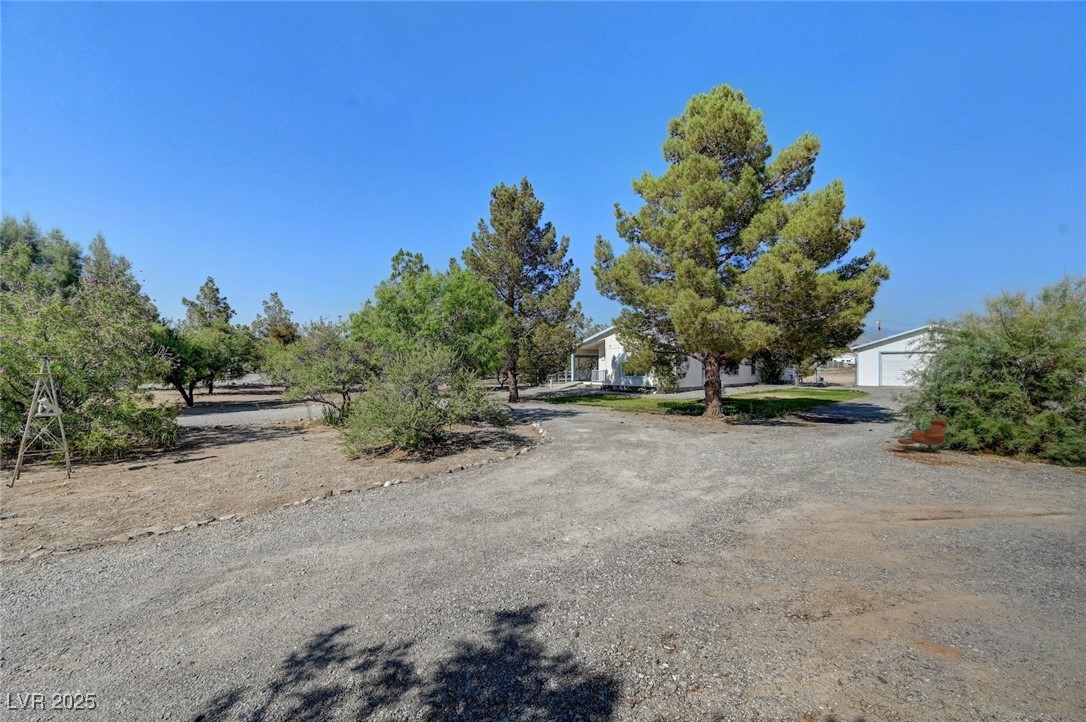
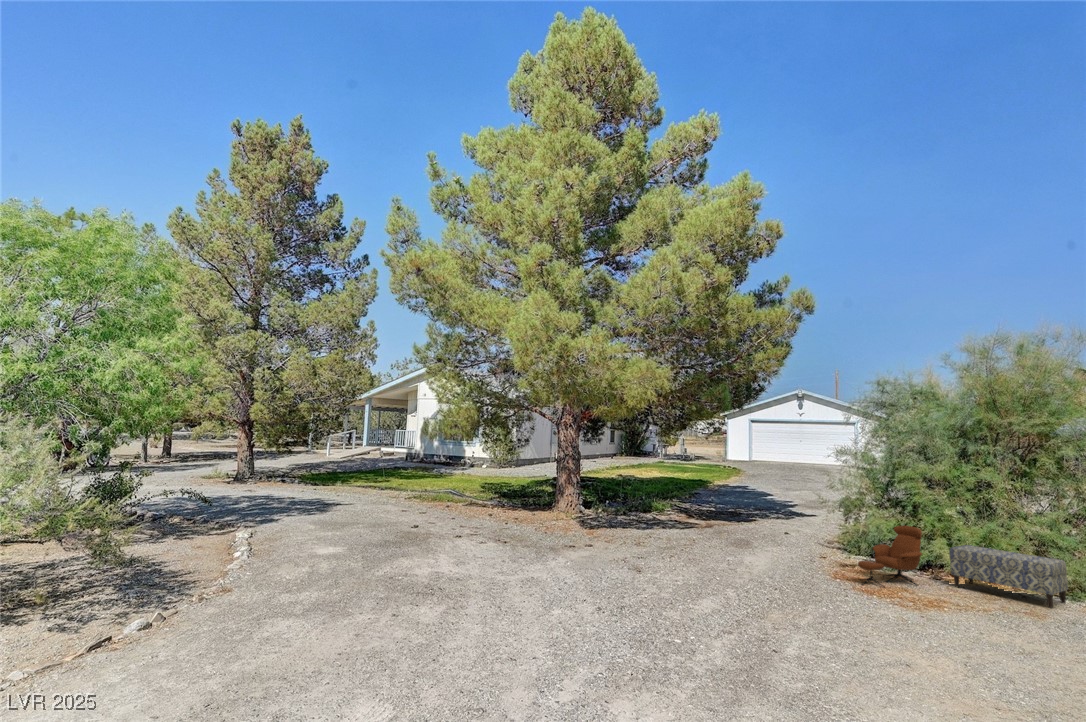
bench: none [966,431,1049,466] -> present [949,545,1068,608]

